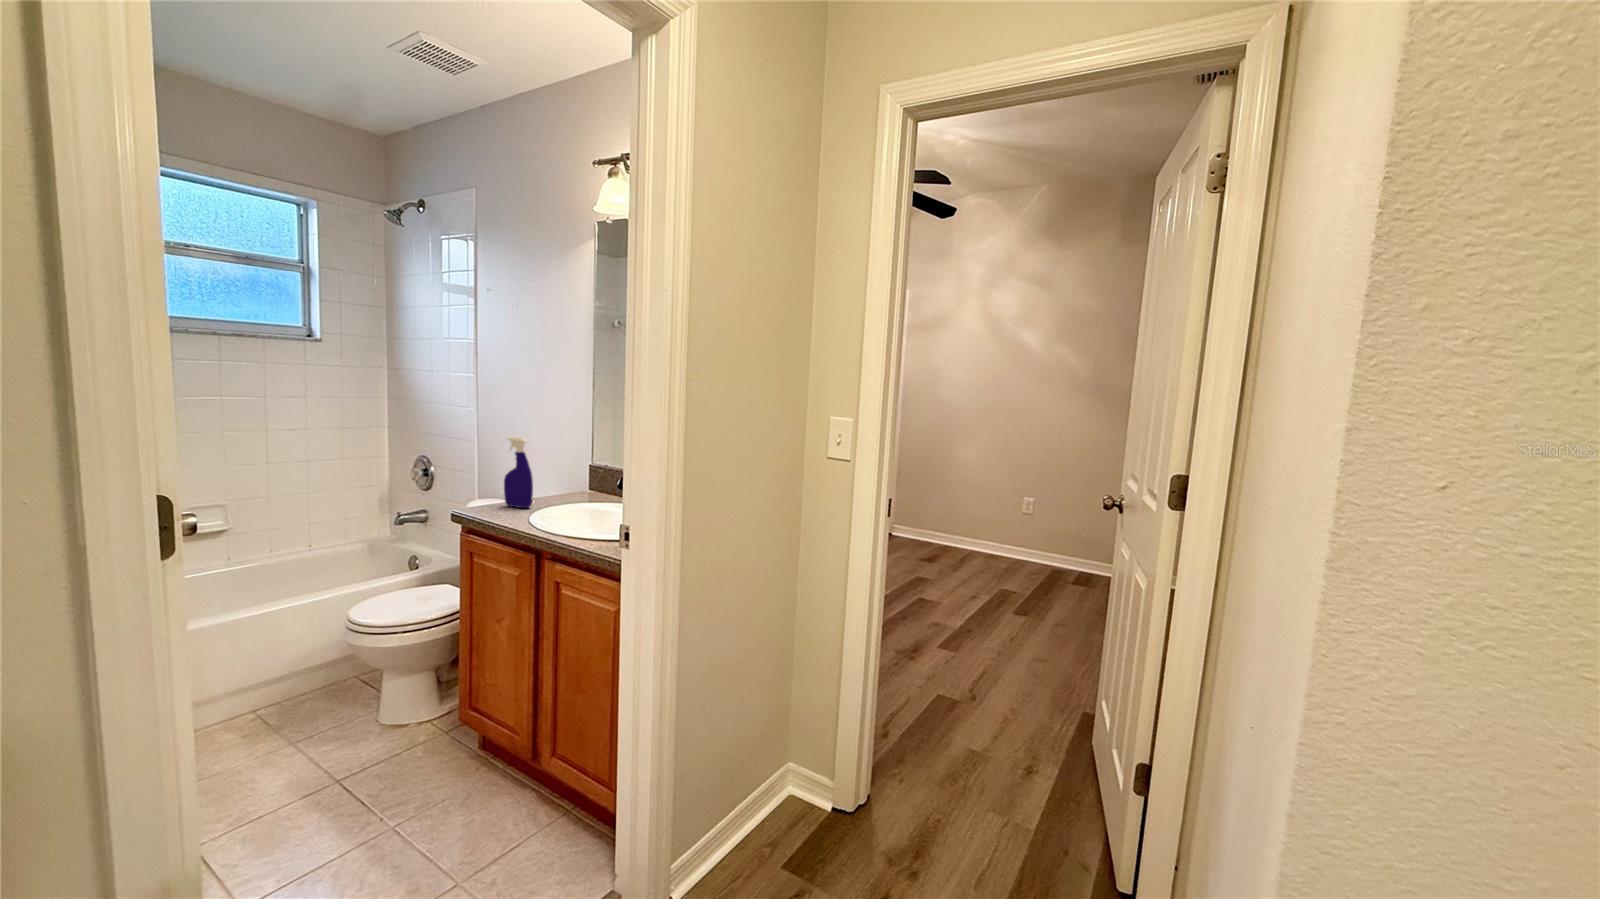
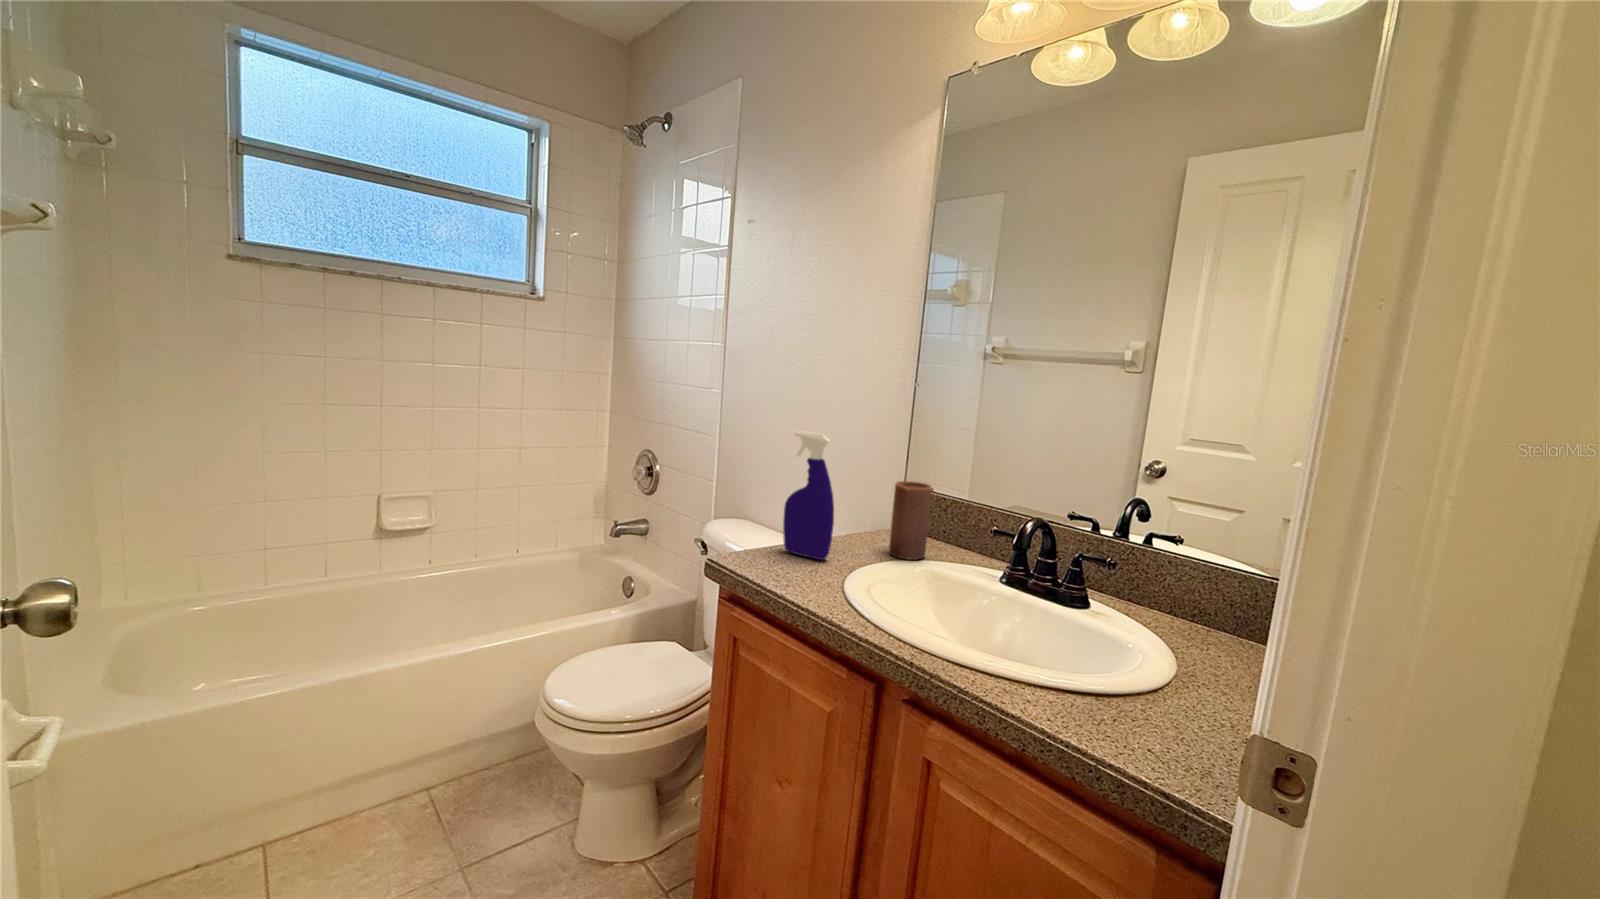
candle: none [573,462,595,505] -> present [889,481,932,560]

